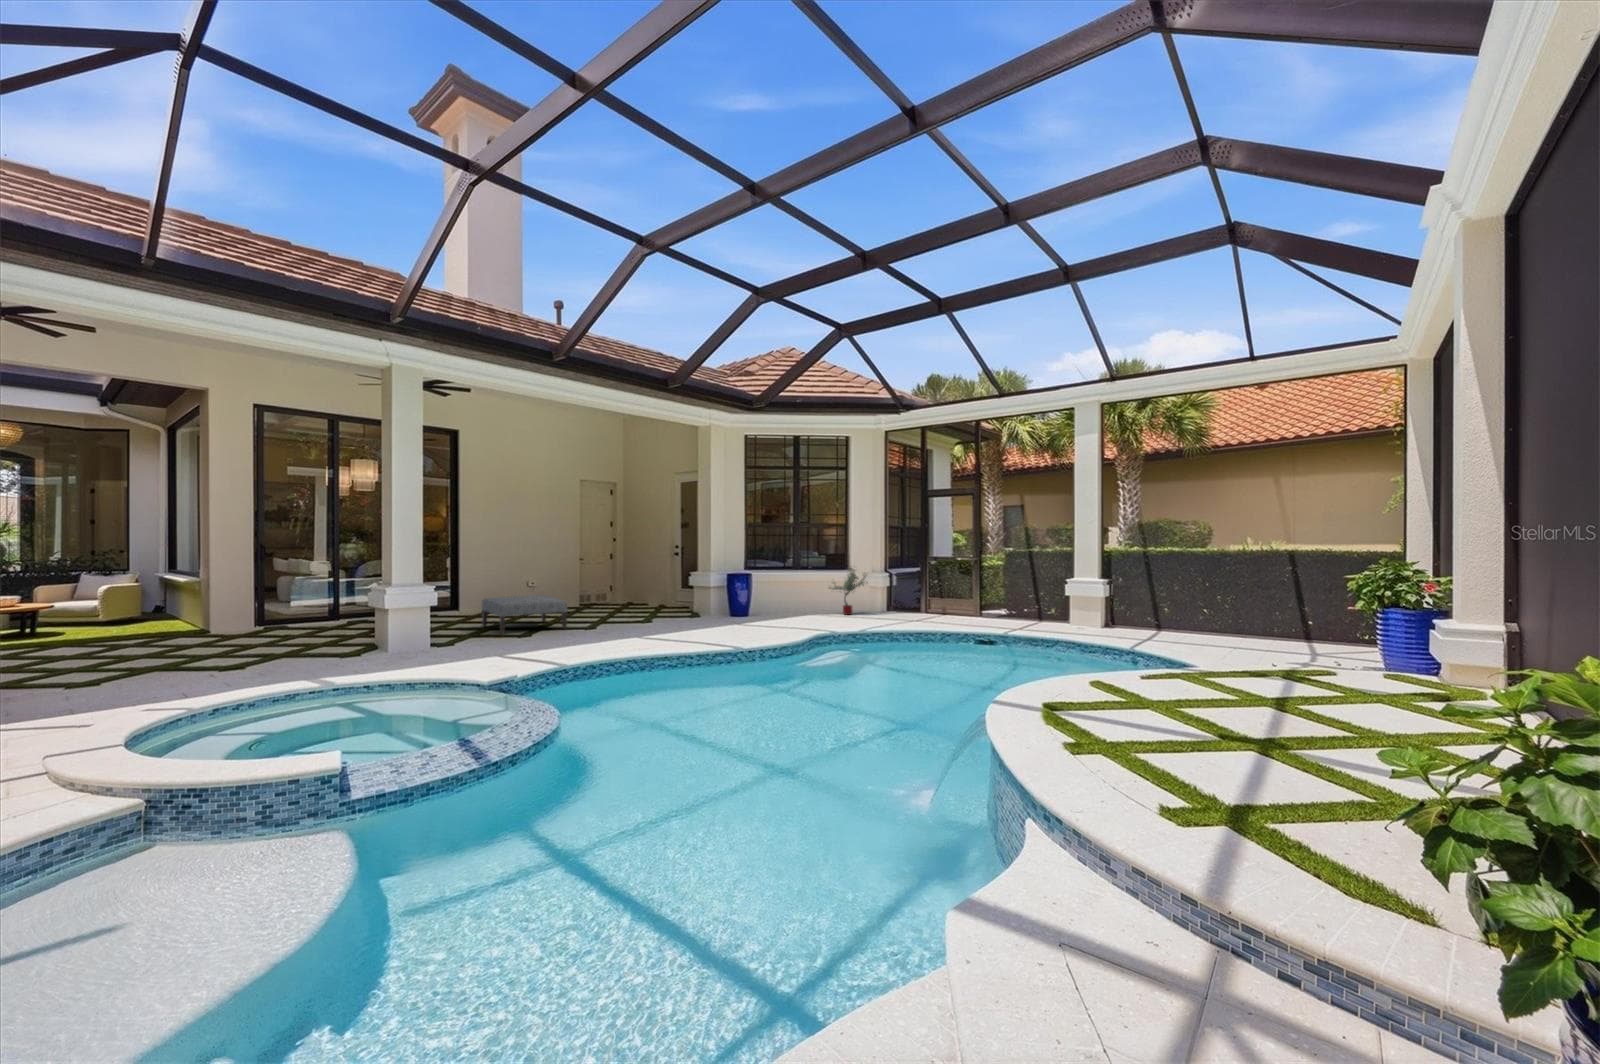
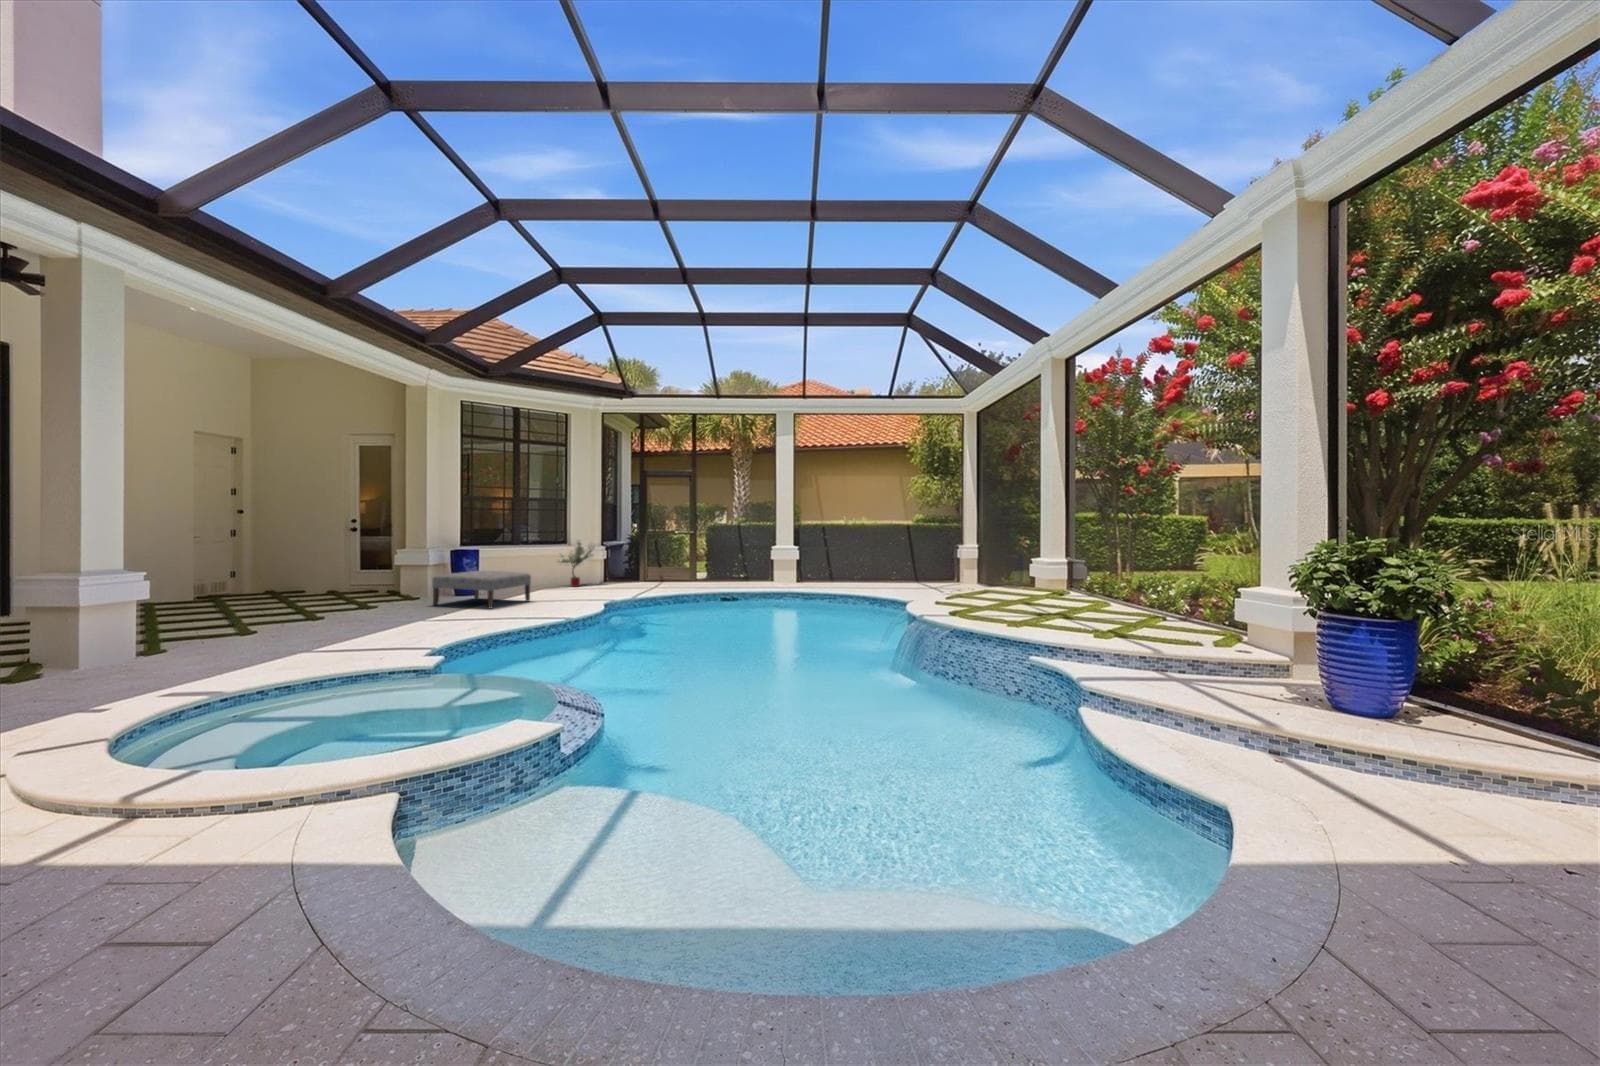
ottoman: present [482,595,567,634] -> present [432,571,531,608]

